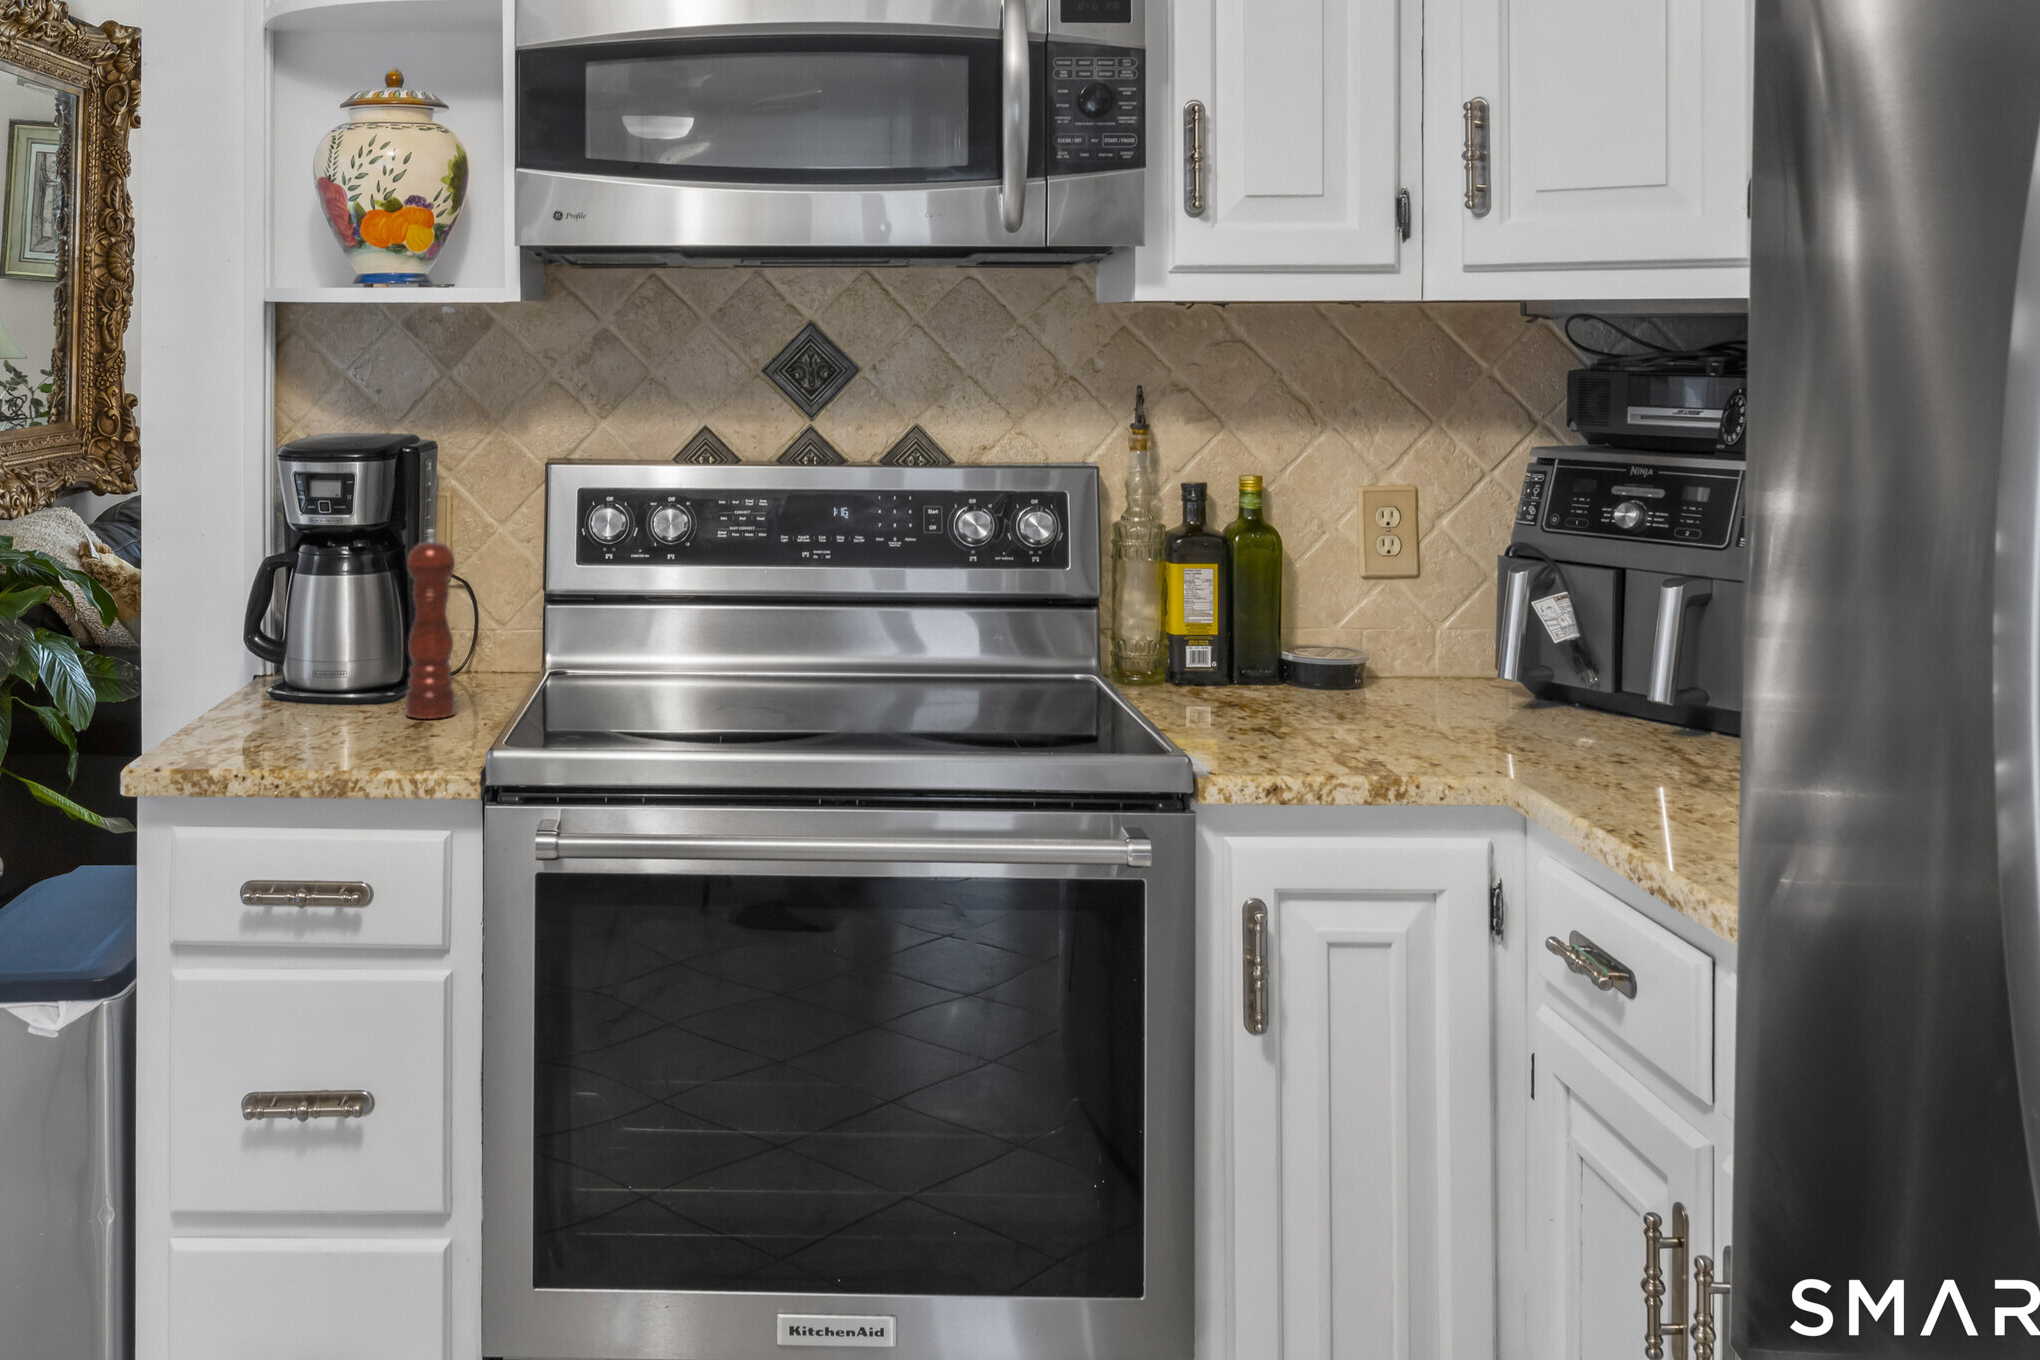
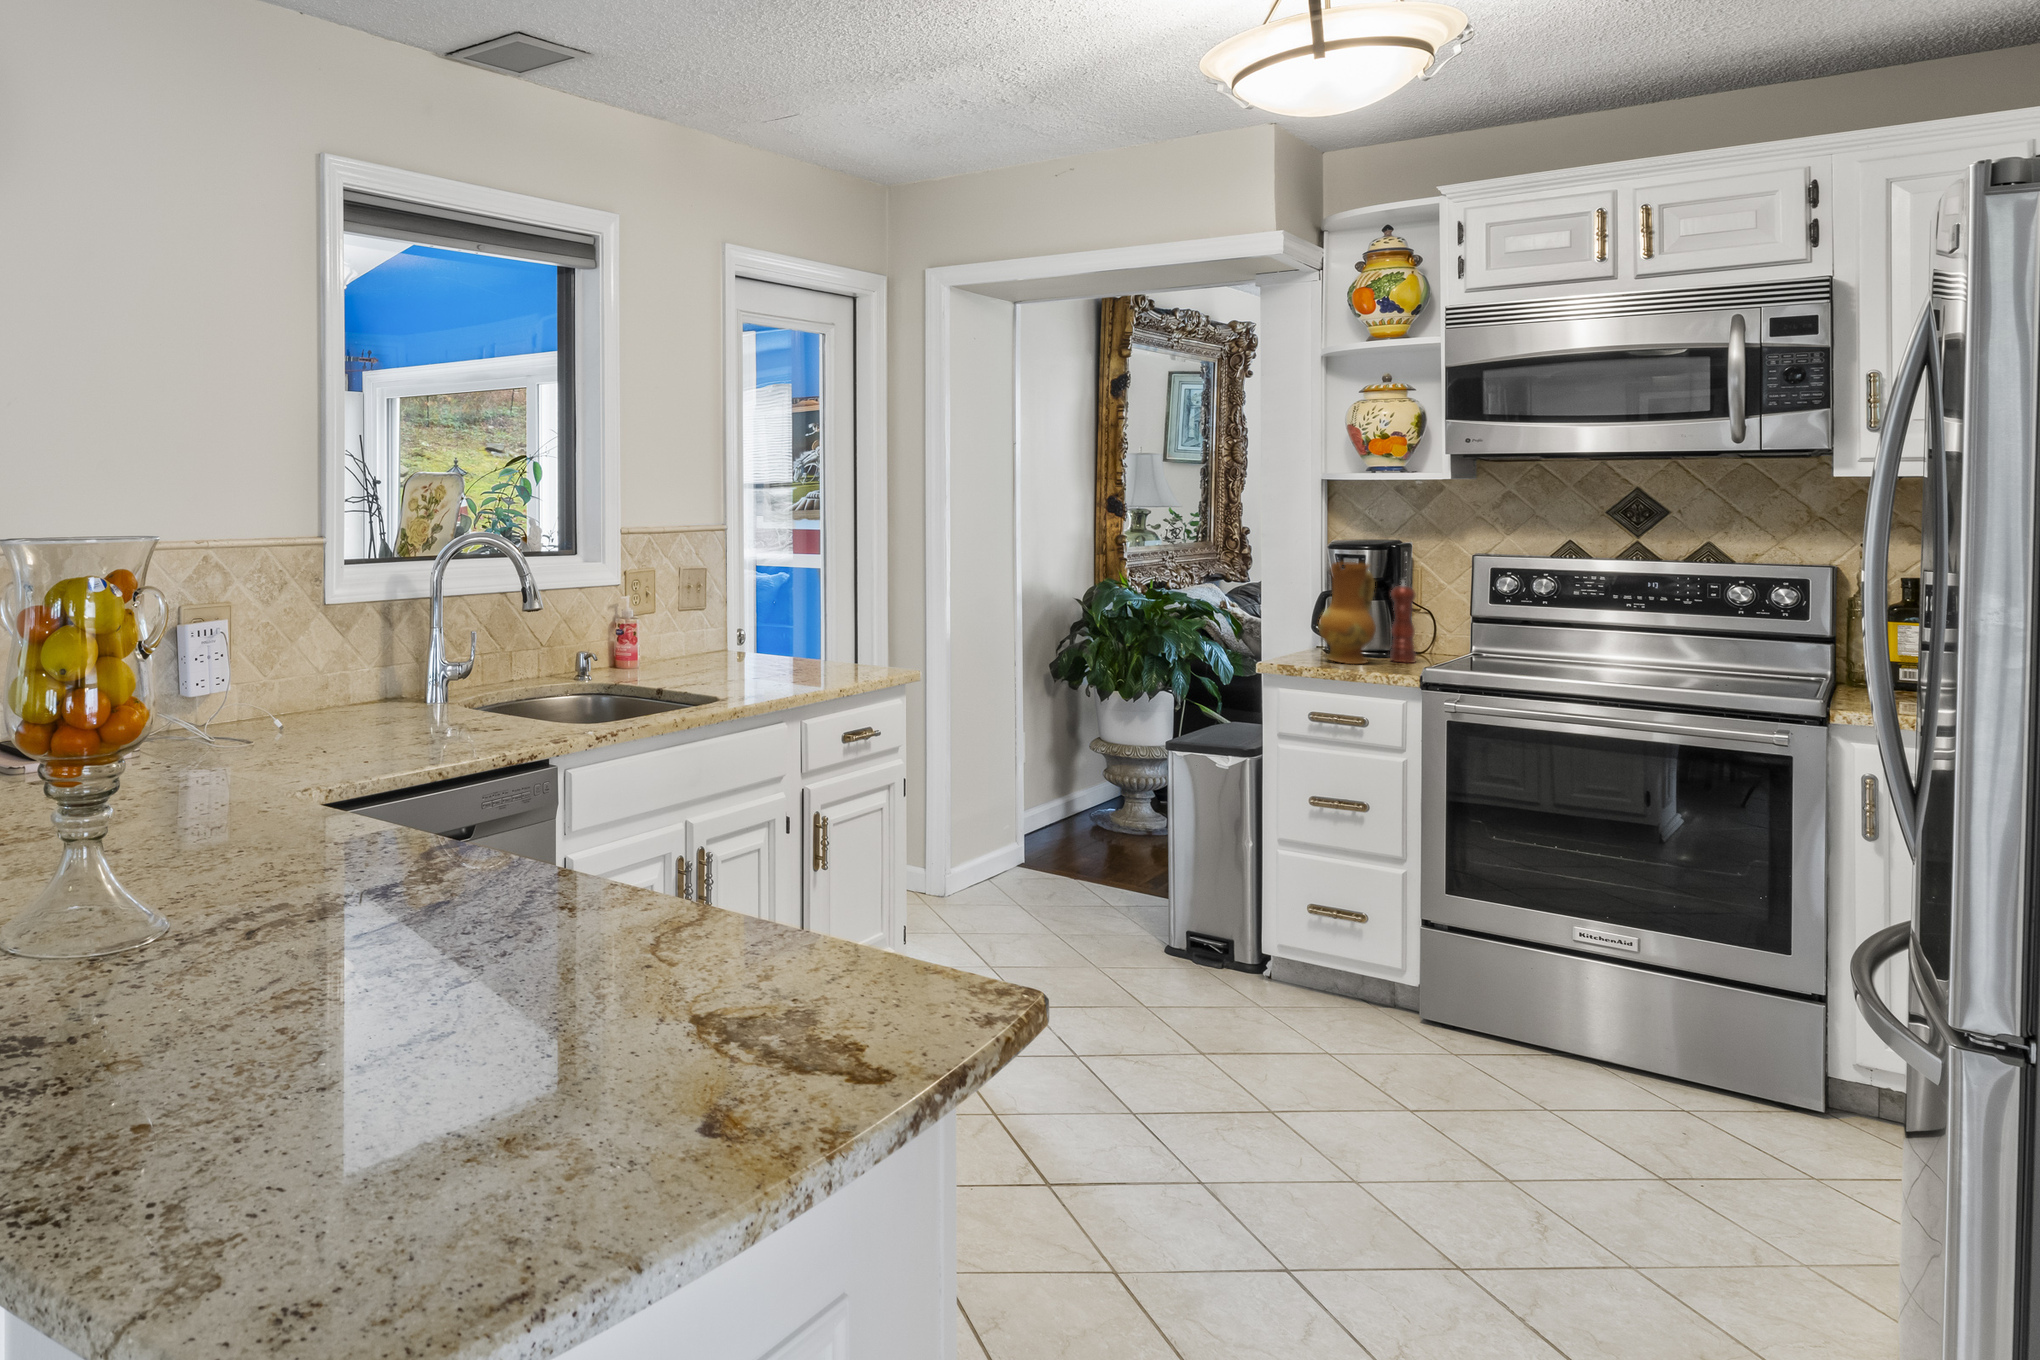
ceramic jug: none [263,498,384,751] -> present [1318,562,1376,664]

